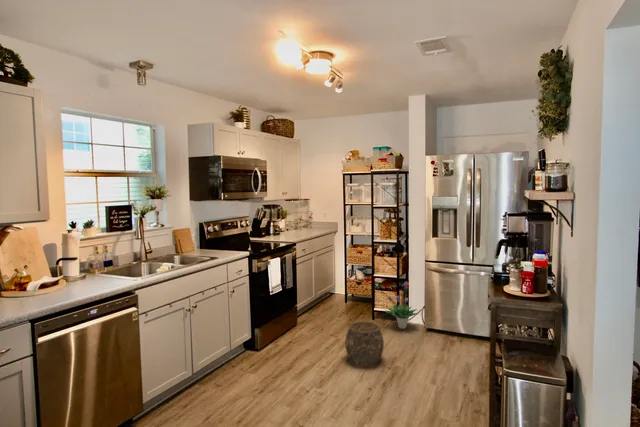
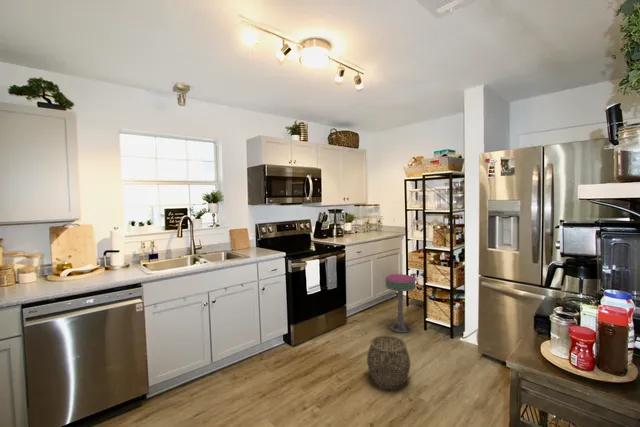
bar stool: none [337,269,365,325] -> present [386,274,415,333]
potted plant: present [386,282,418,329] -> none [432,295,473,347]

